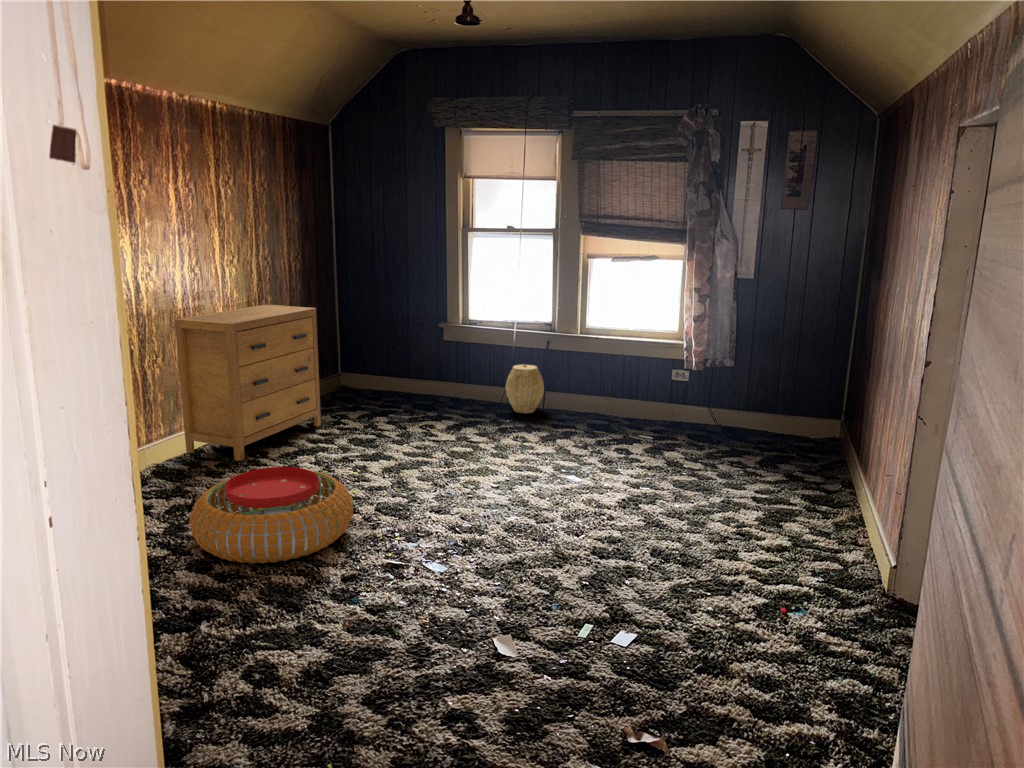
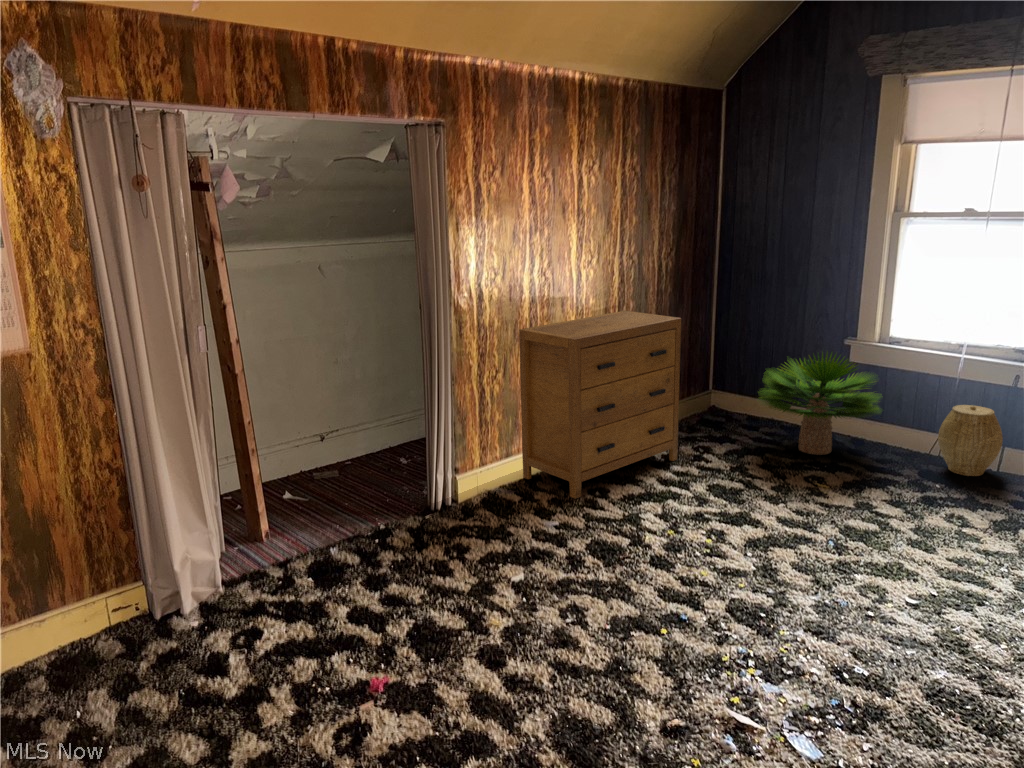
potted plant: none [378,332,471,411] -> present [762,353,879,455]
pouf: present [190,467,353,564] -> none [493,532,693,672]

